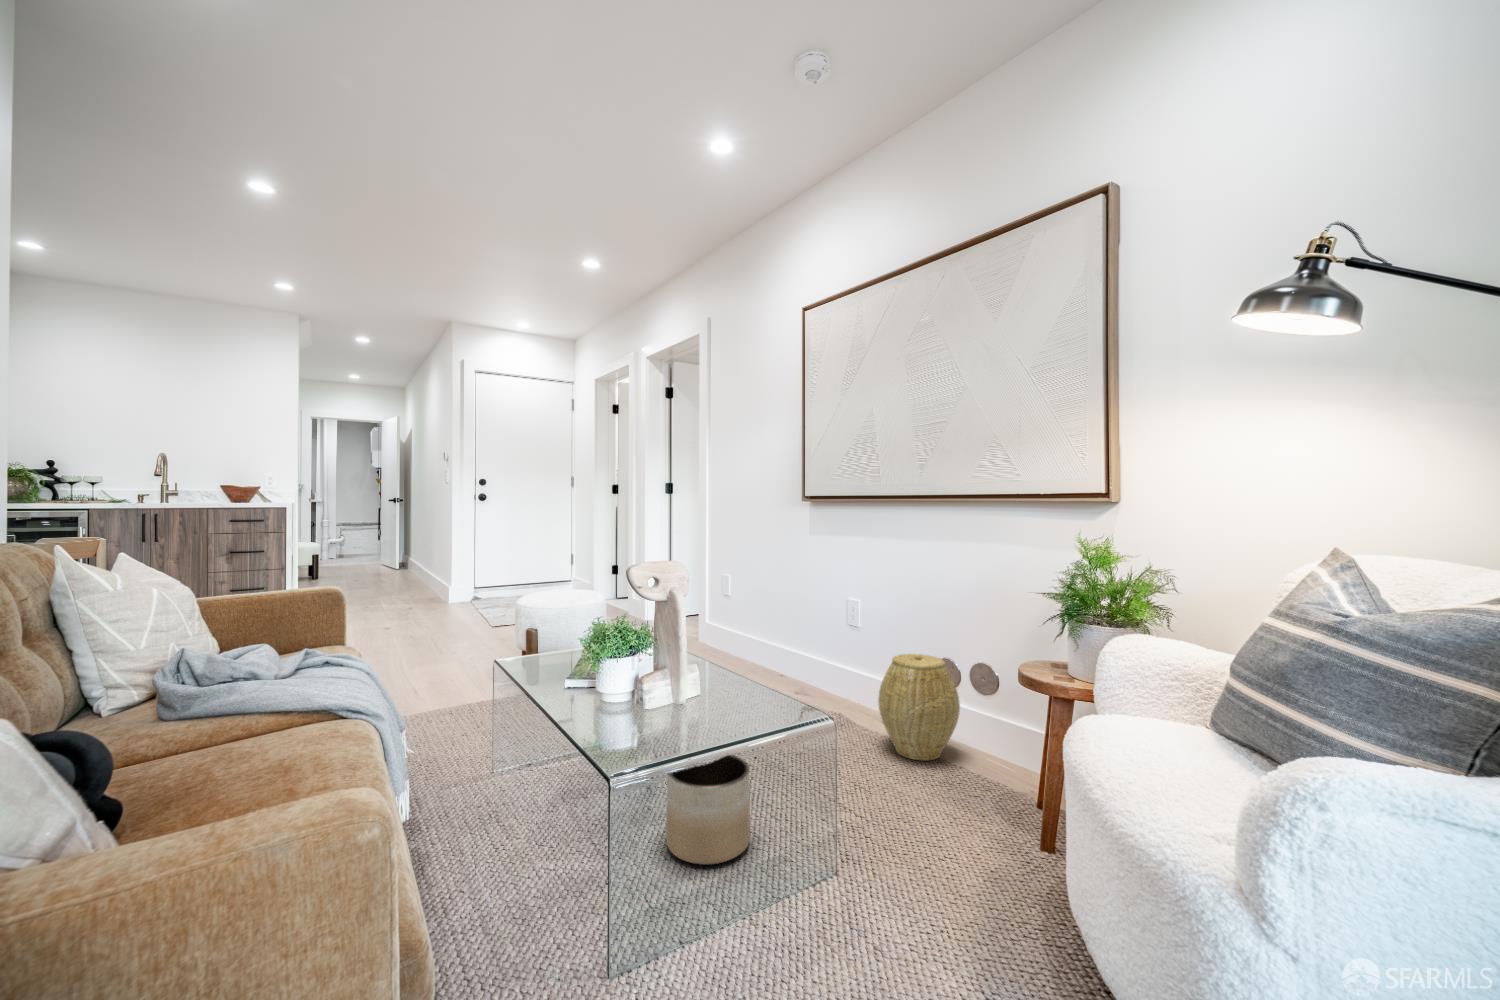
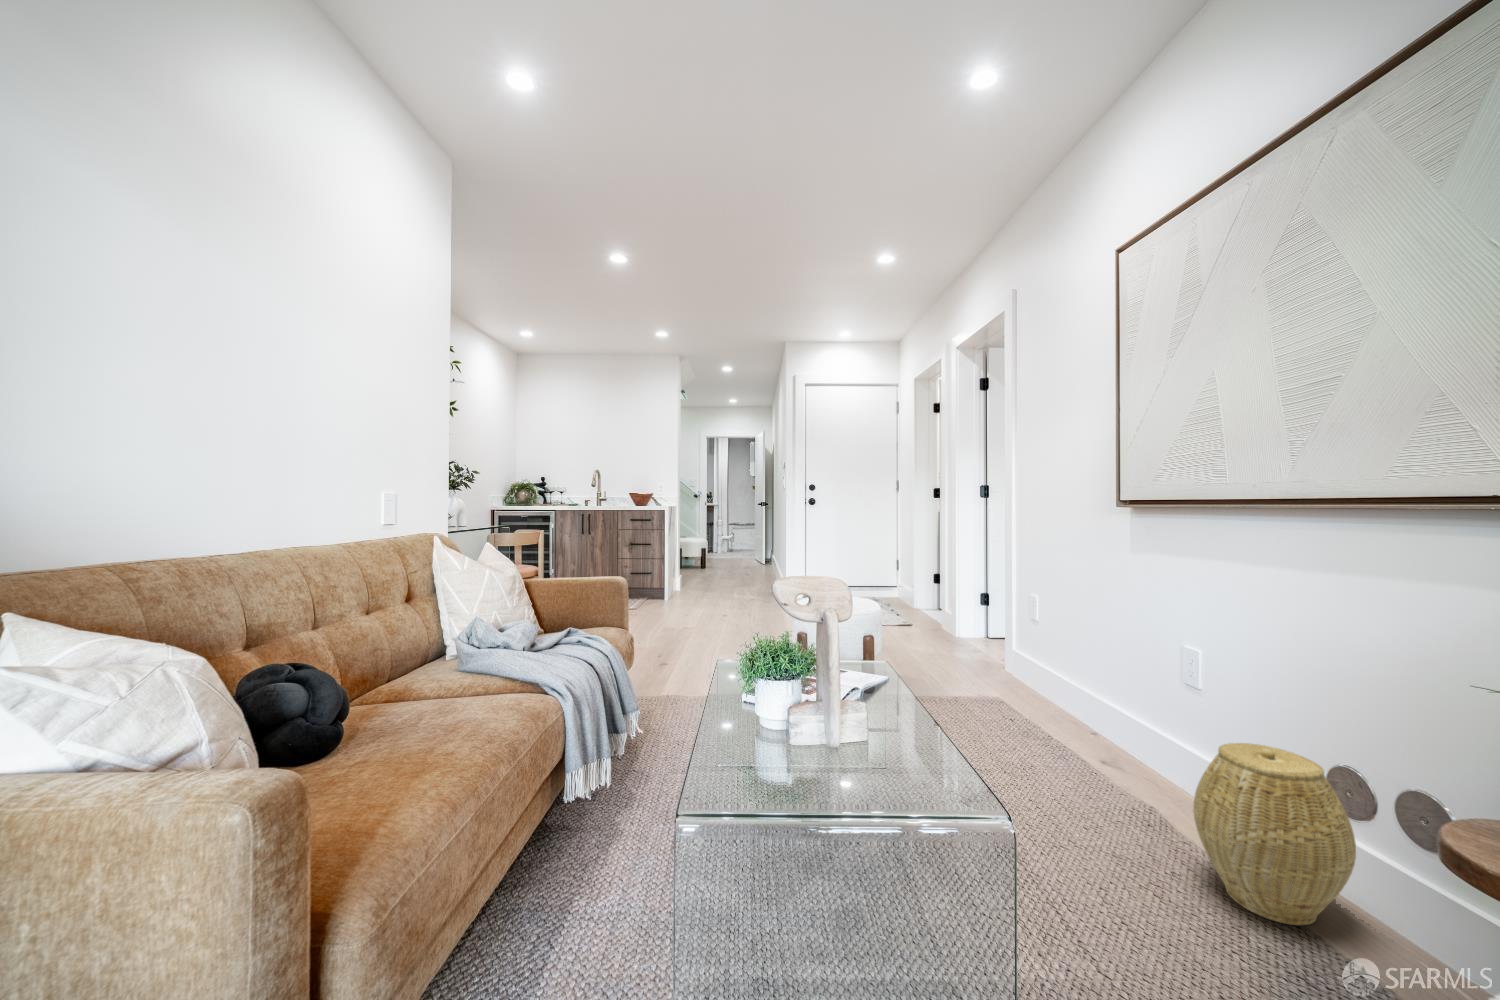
planter: present [666,755,750,865] -> none [822,811,925,960]

